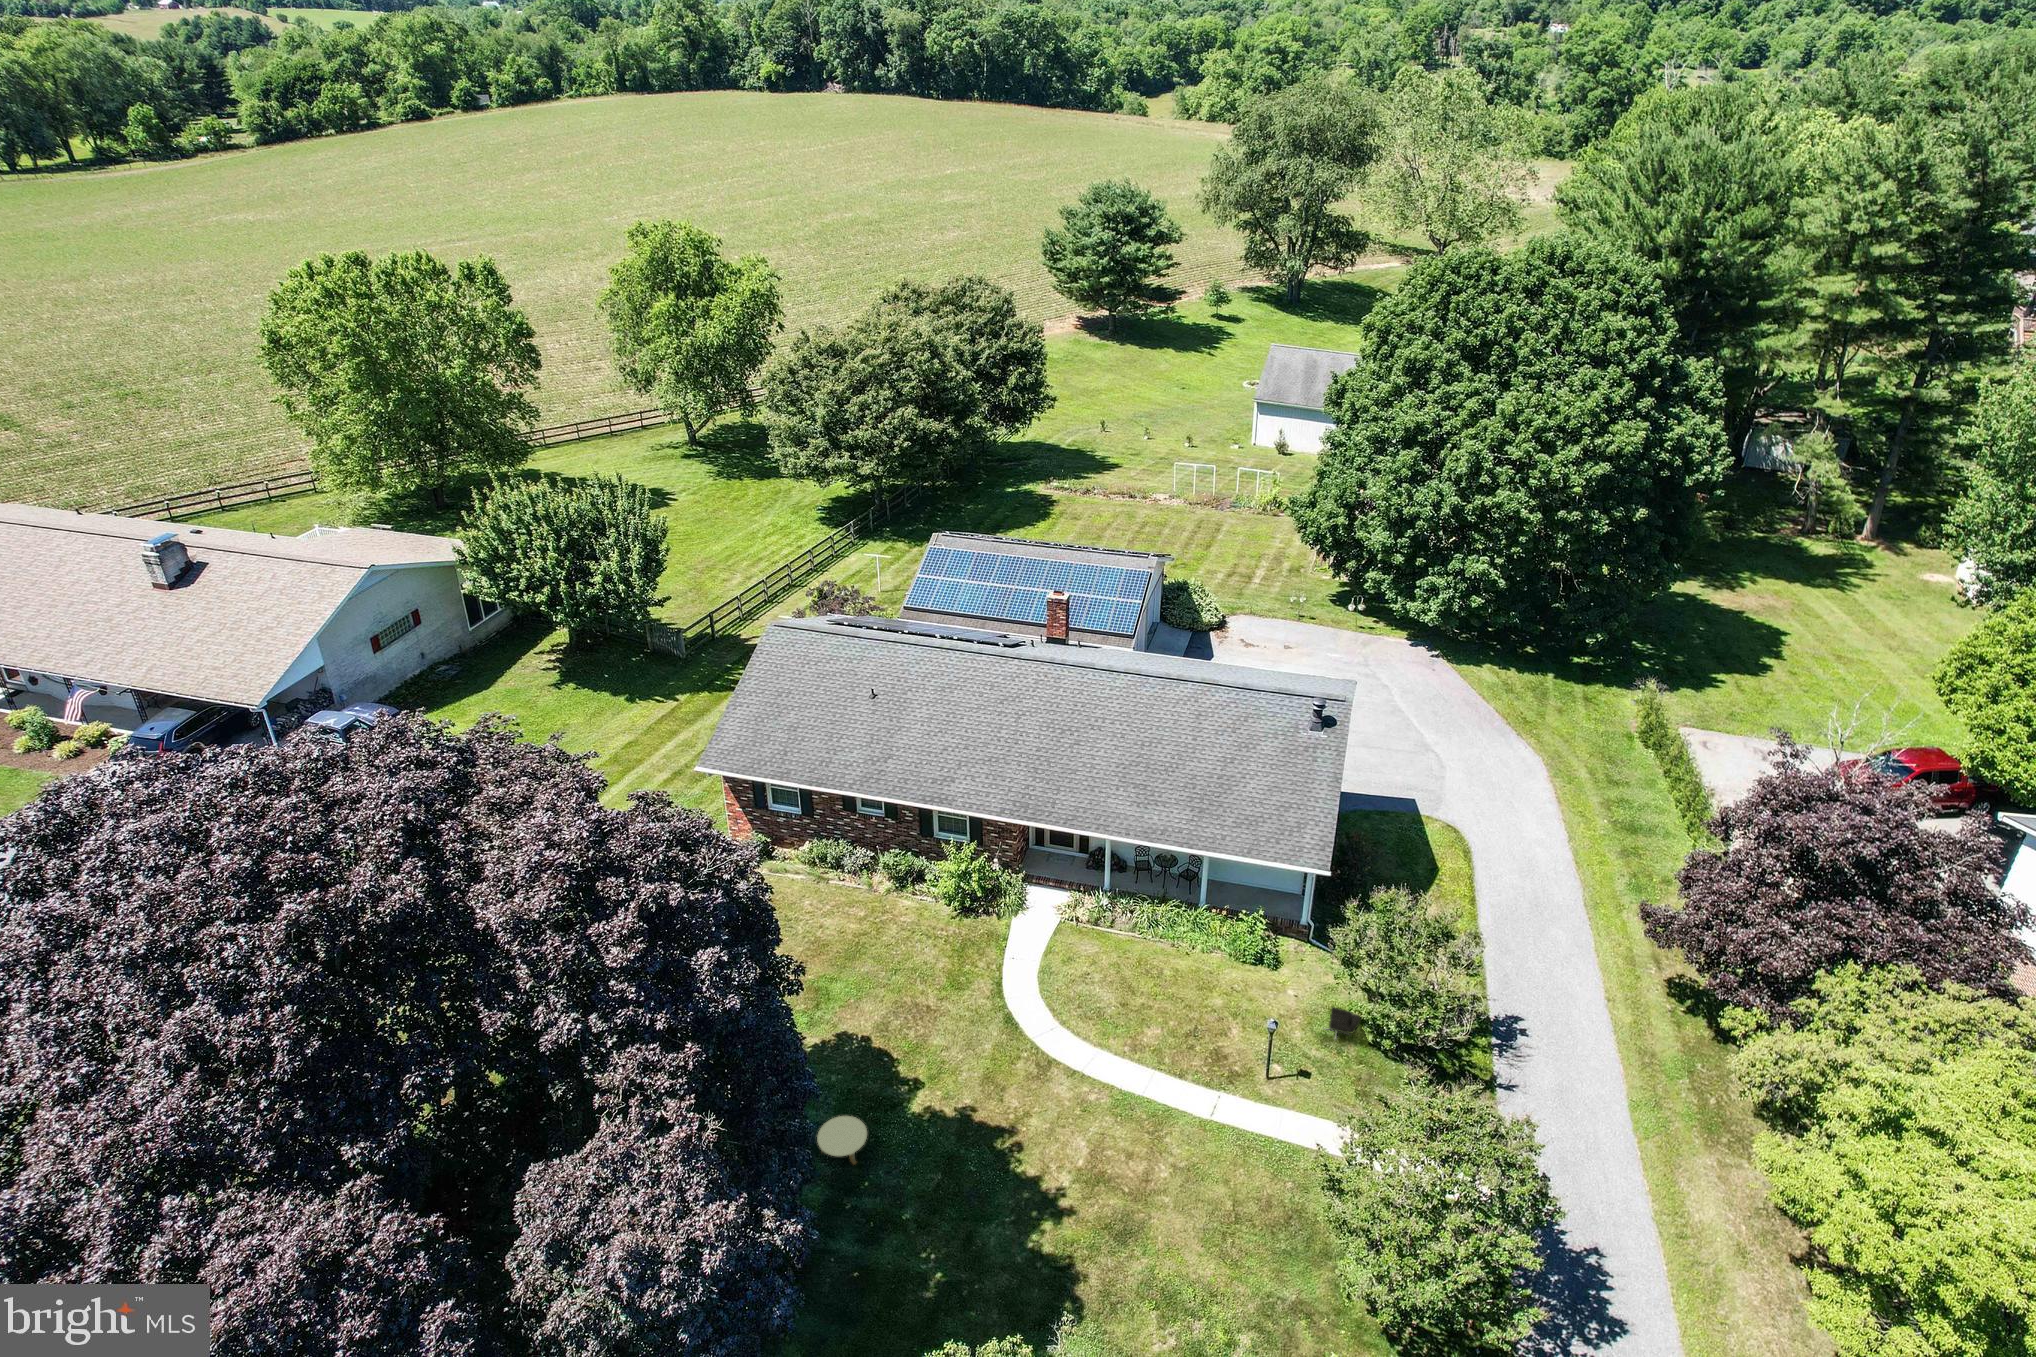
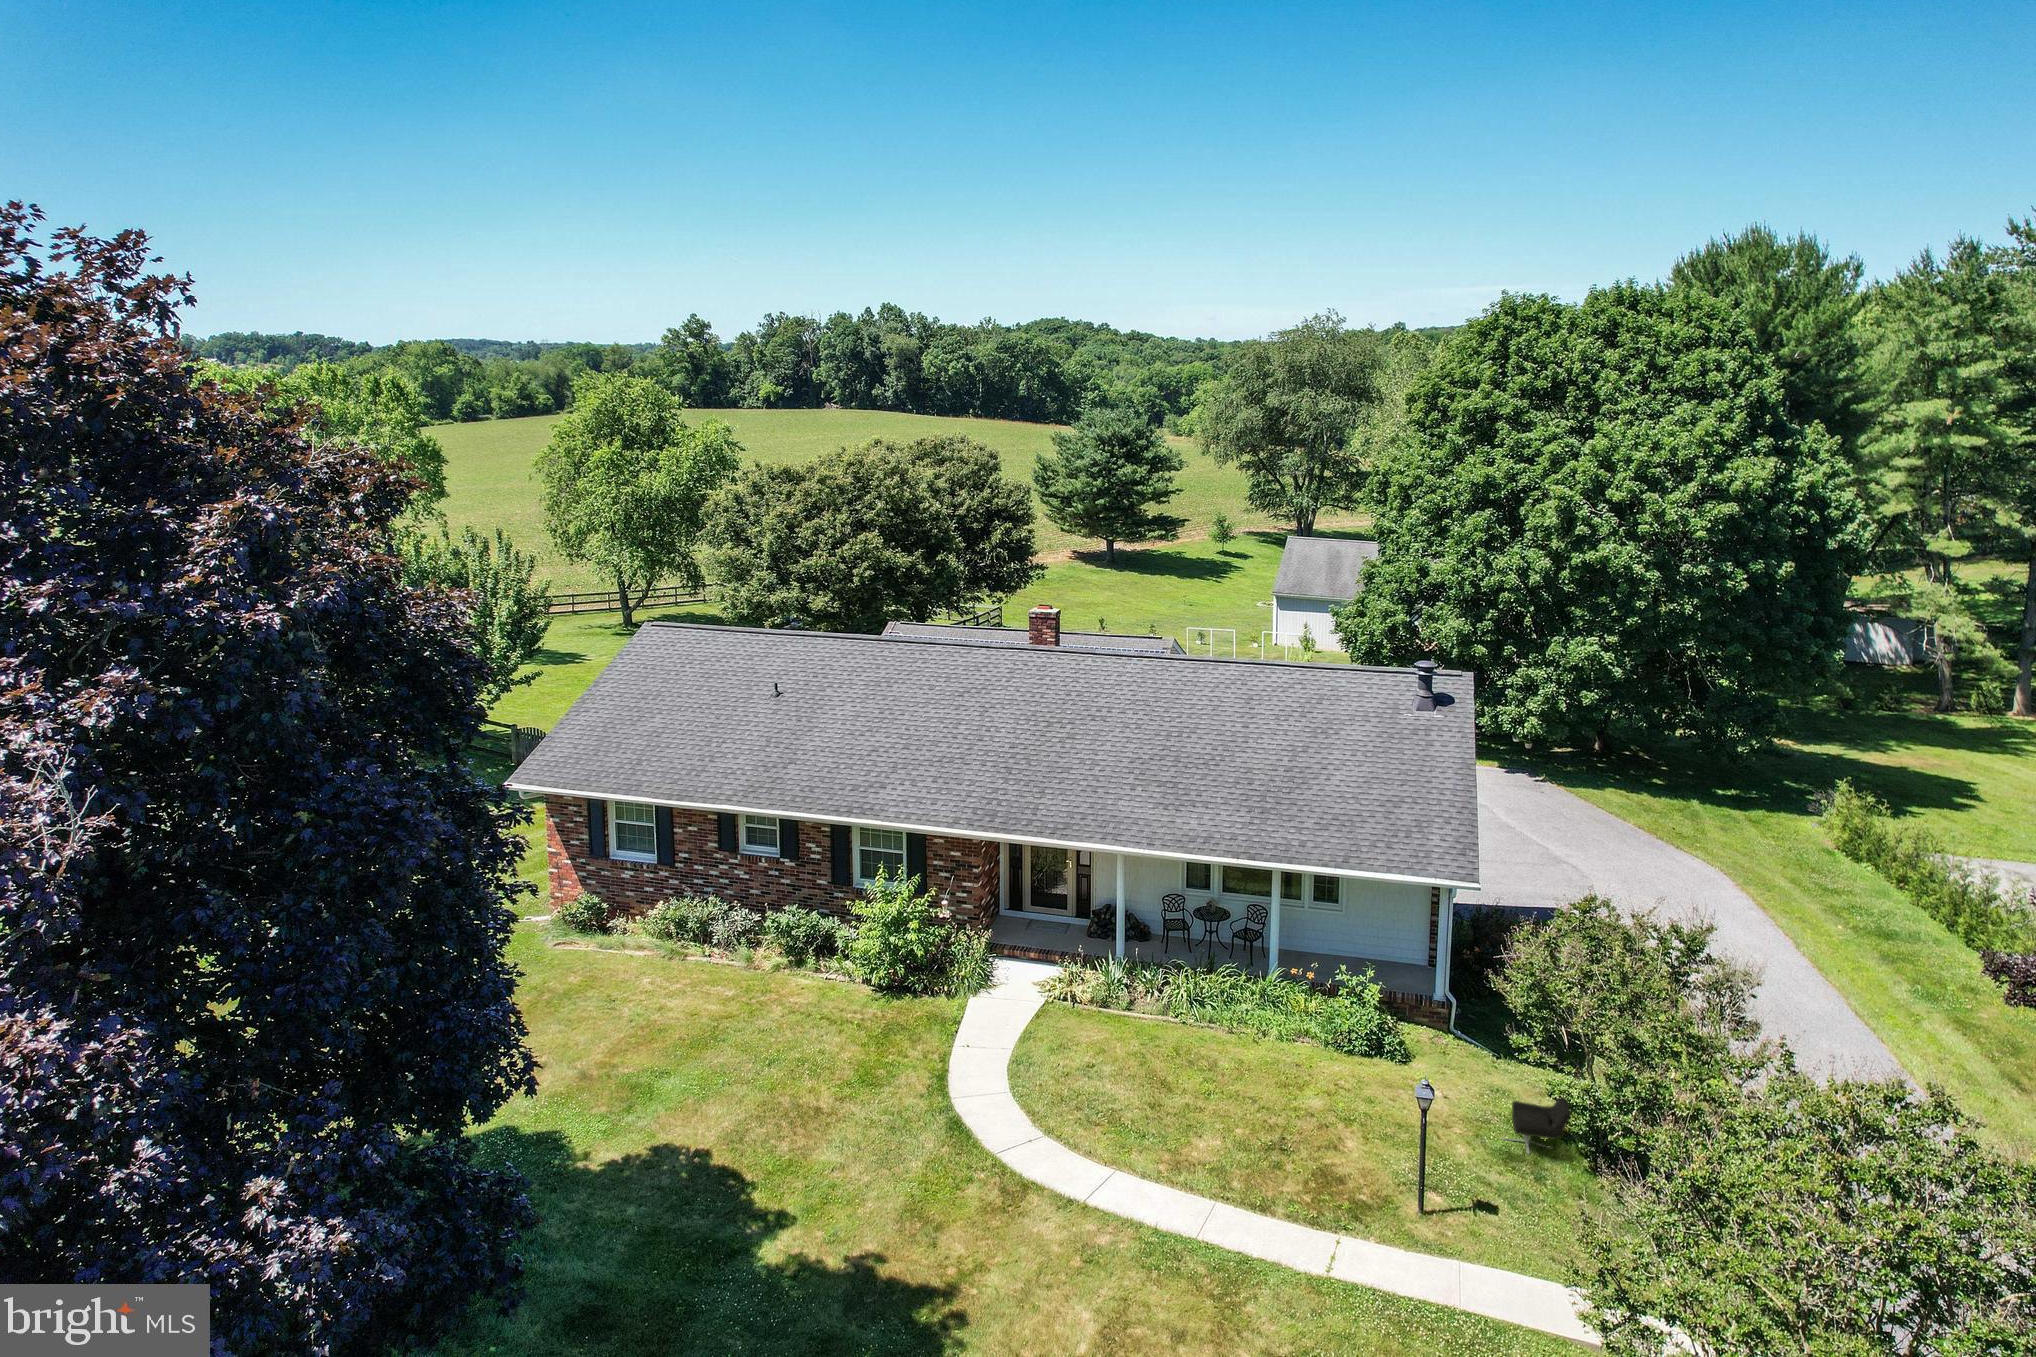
round table: present [817,1116,867,1164] -> none [574,1232,676,1323]

